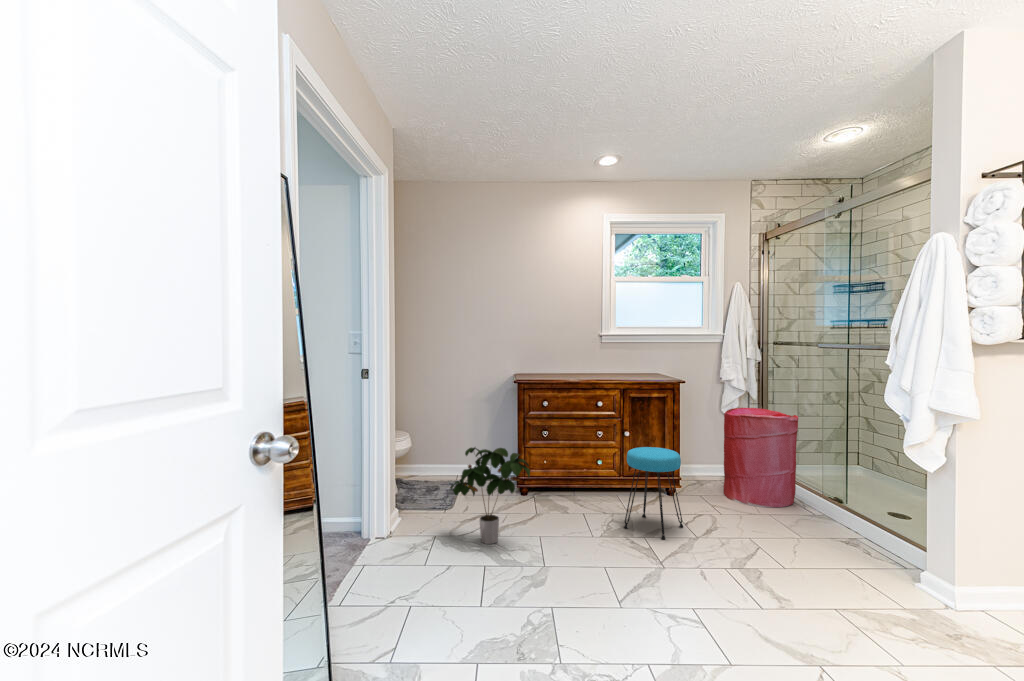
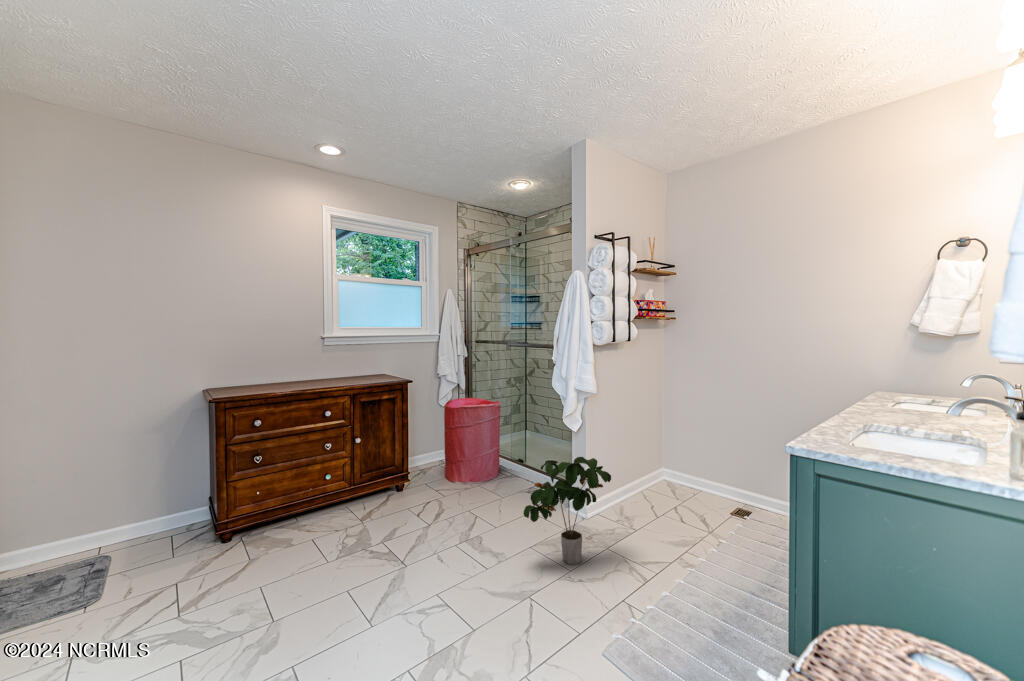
potted plant: present [451,447,530,544] -> present [523,457,611,564]
stool: present [624,447,683,539] -> none [366,452,424,547]

